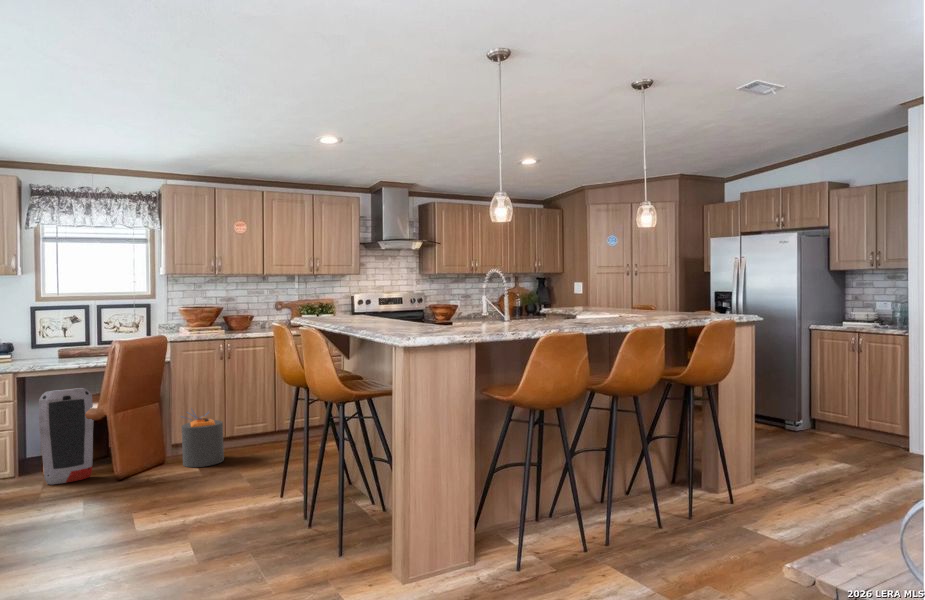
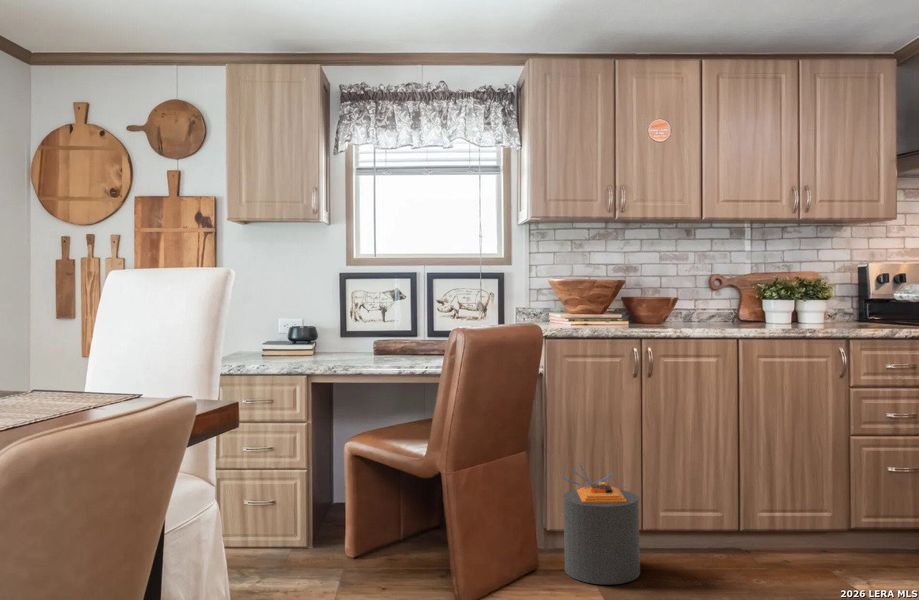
air purifier: present [39,388,94,484] -> none [336,411,419,579]

